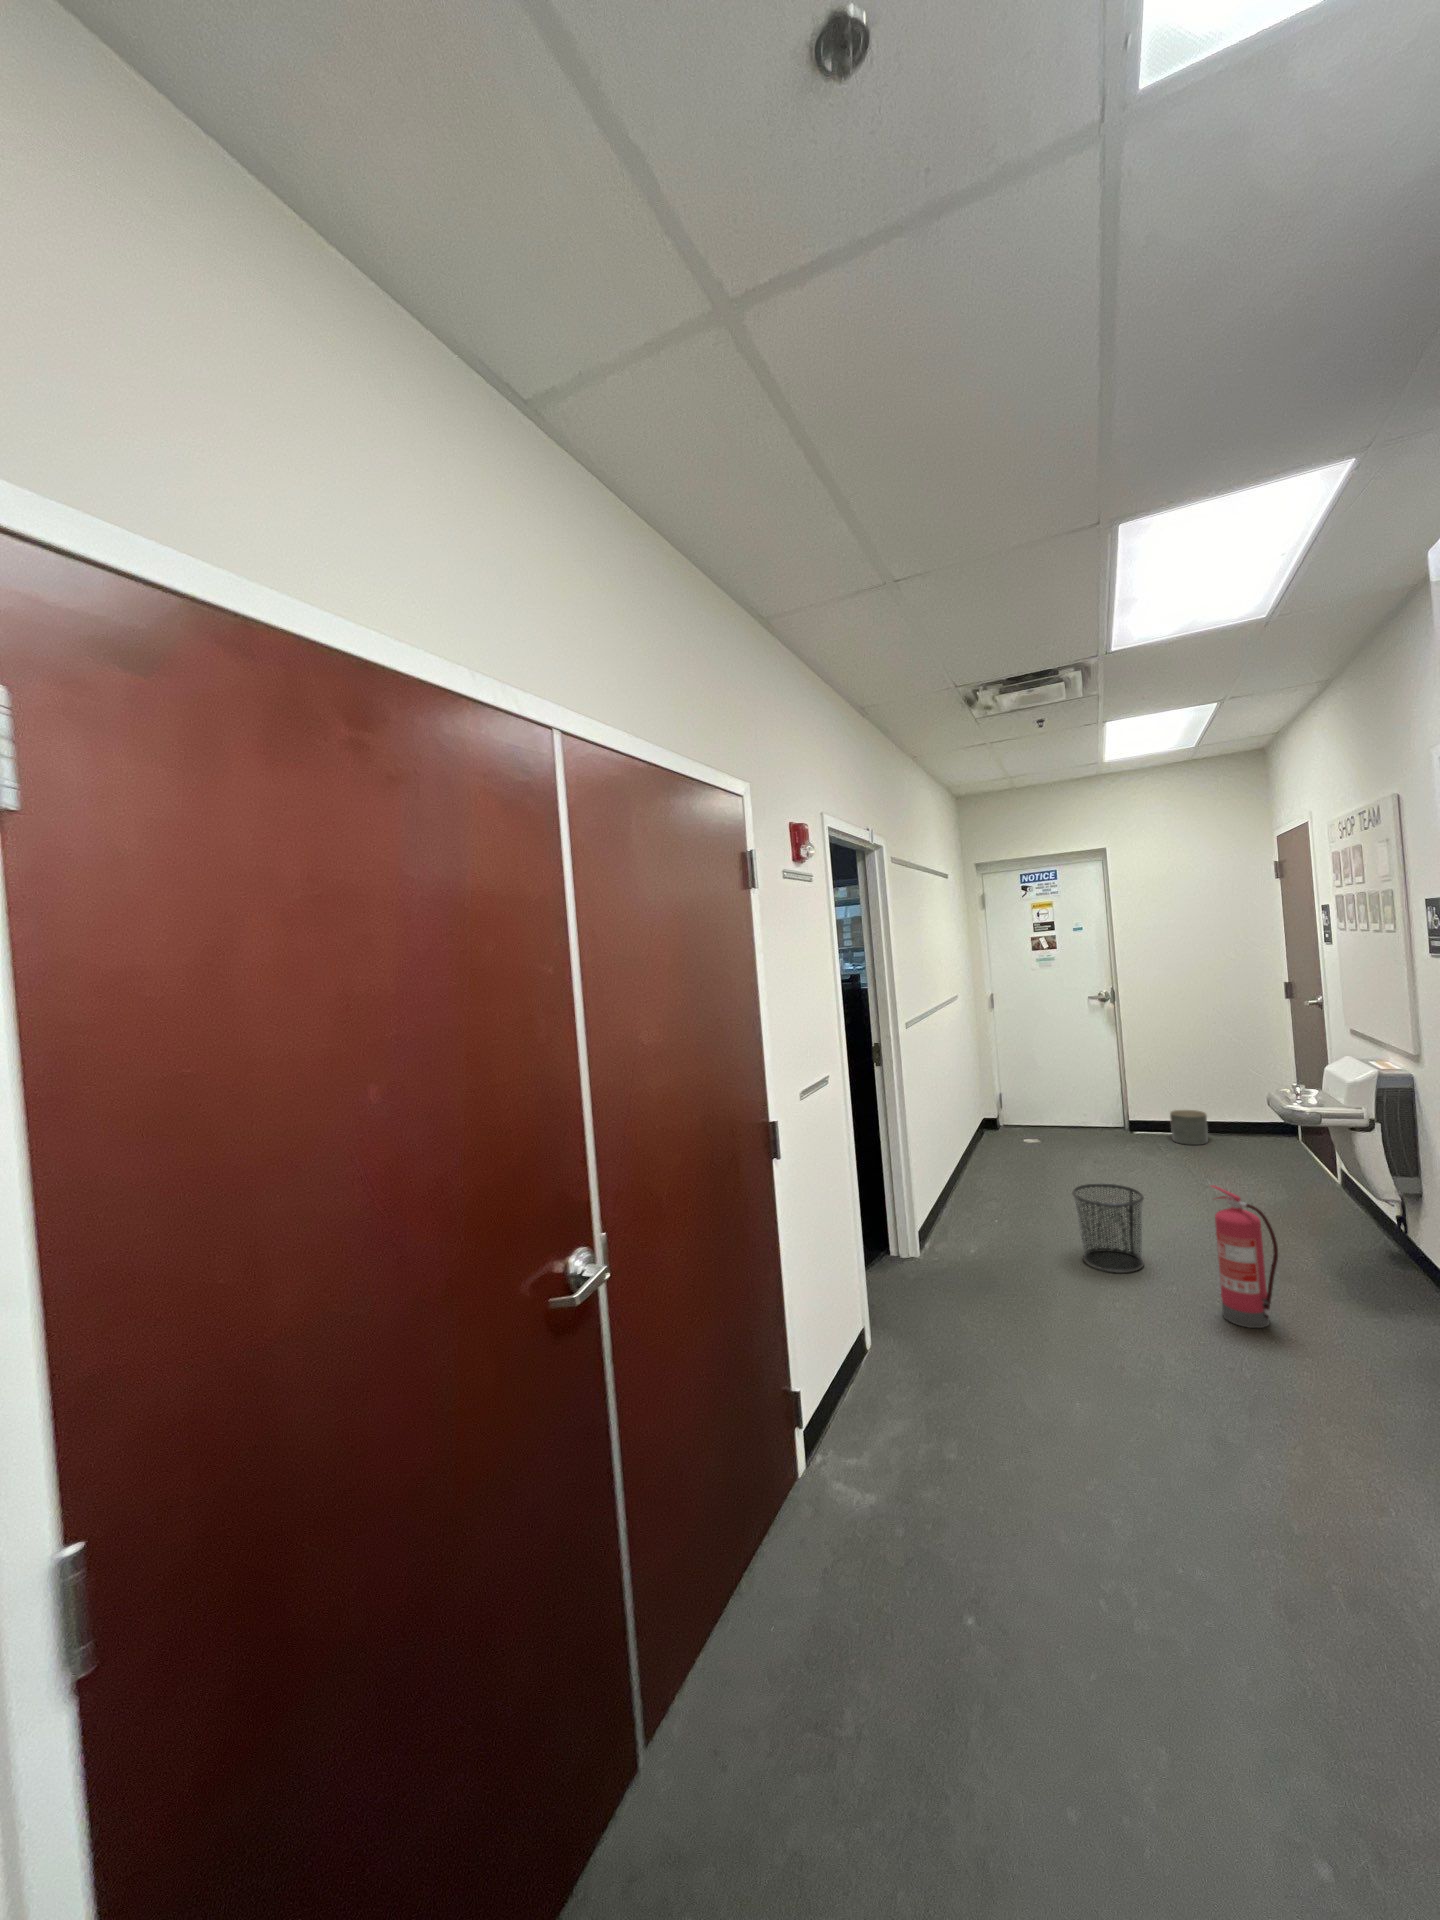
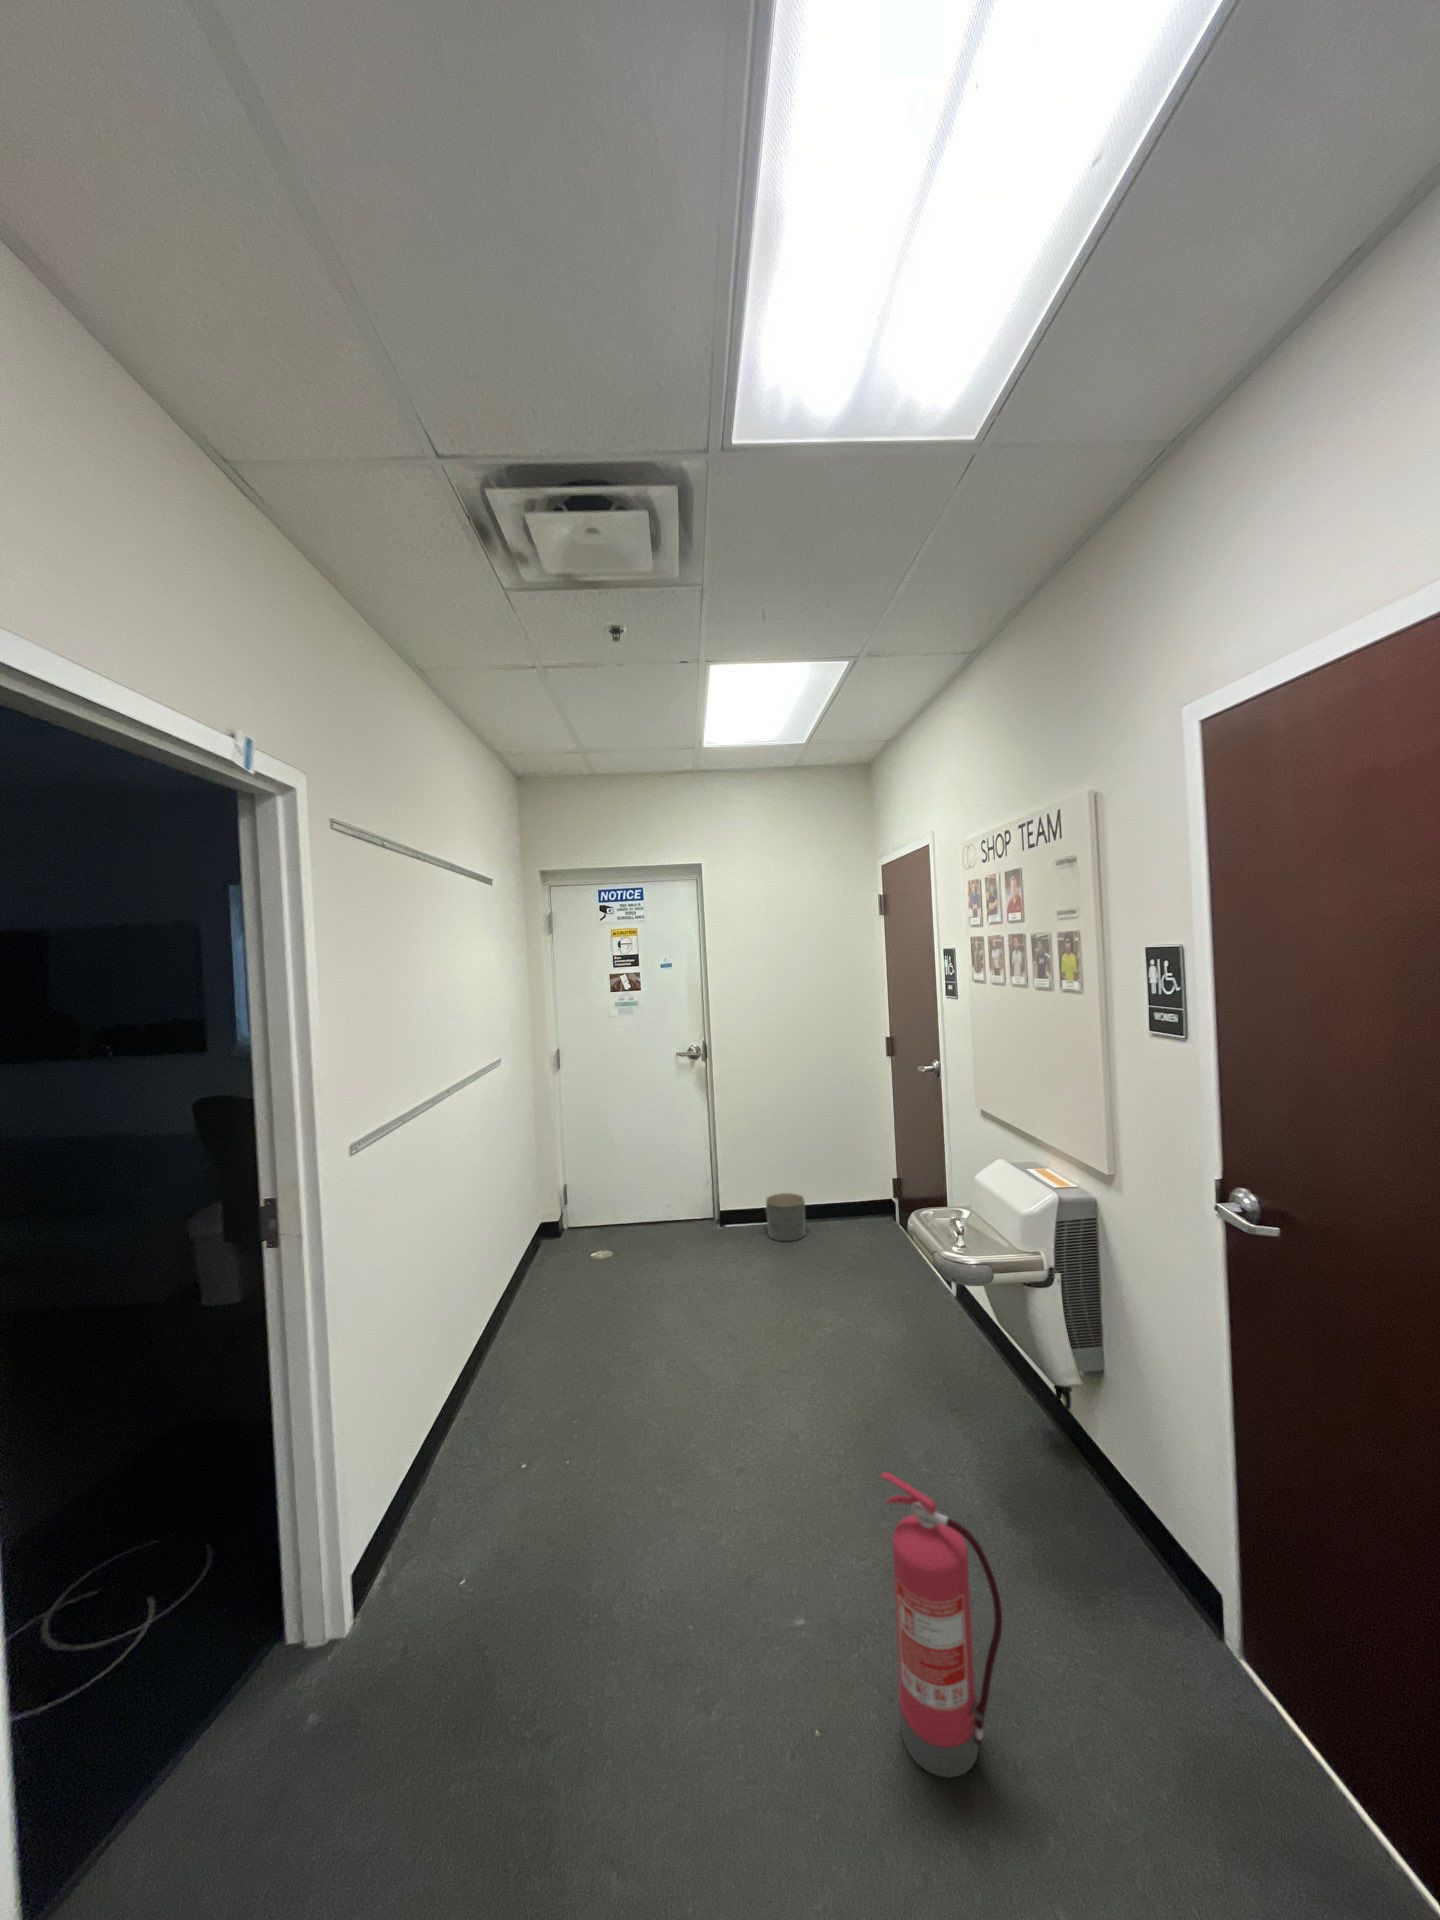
waste bin: present [1072,1183,1144,1273] -> none [645,1420,762,1622]

